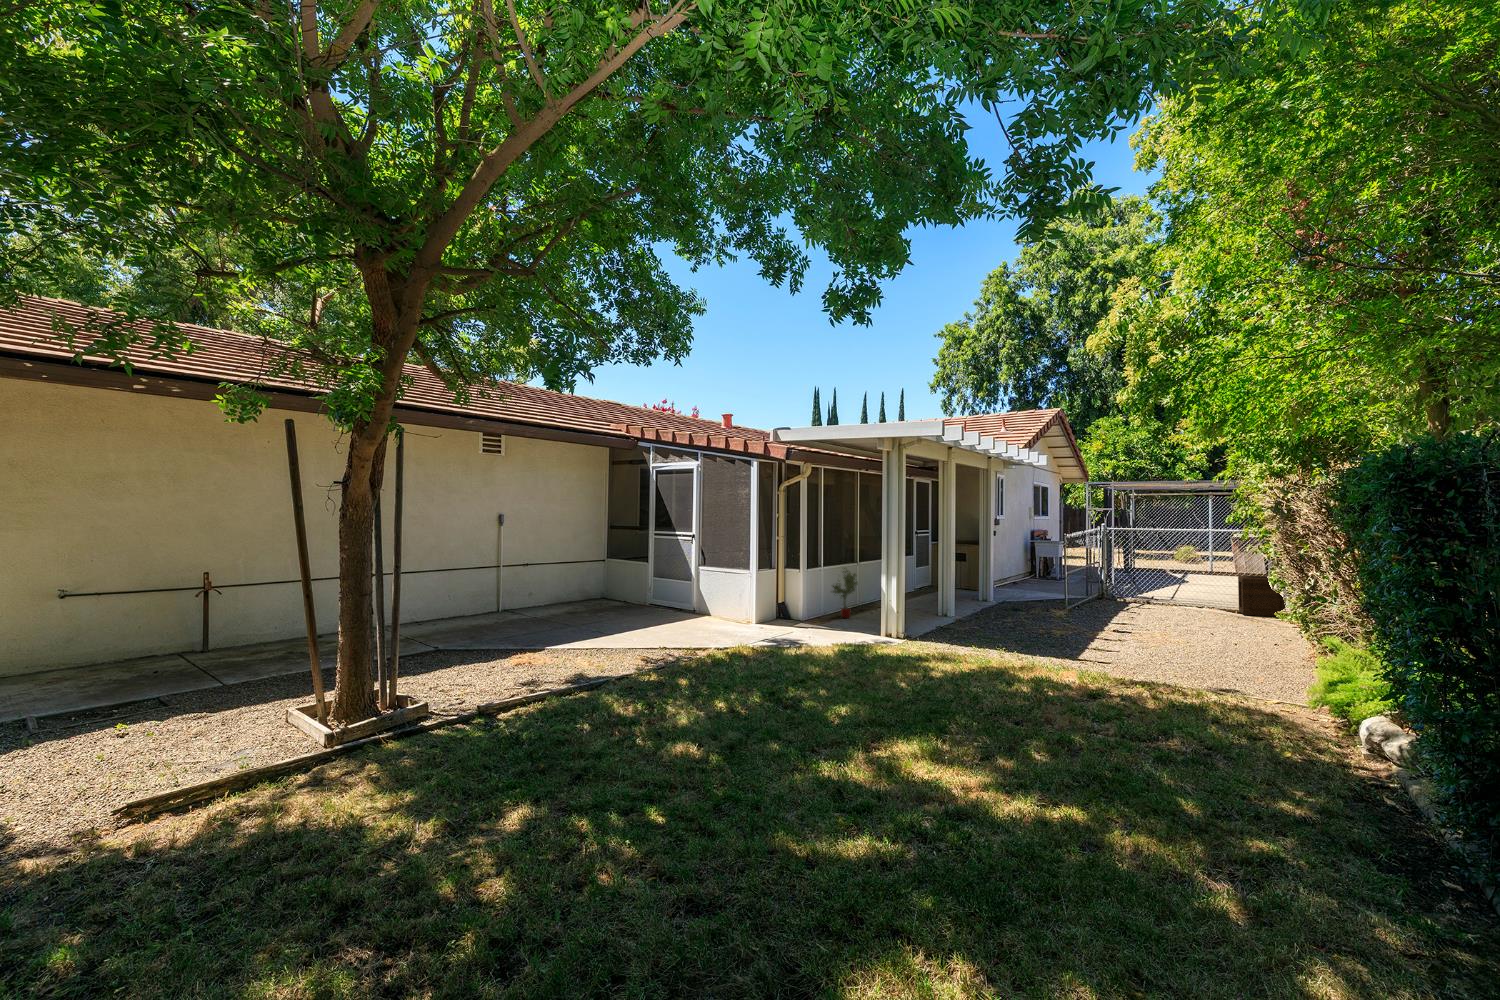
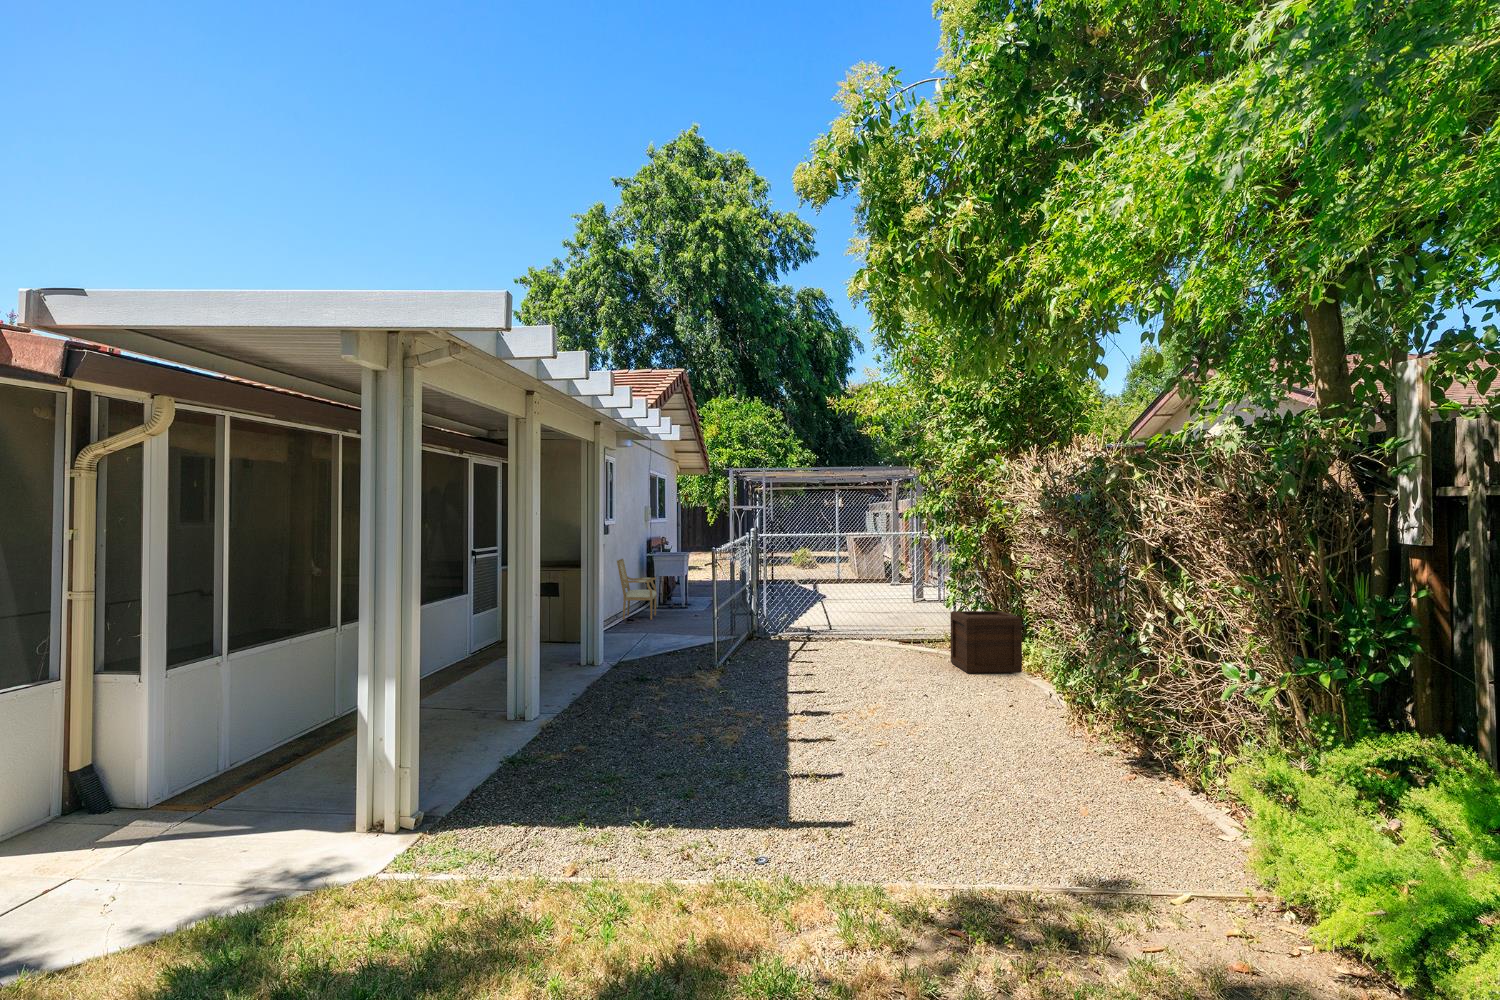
chair: none [1007,543,1037,585] -> present [617,559,657,620]
potted tree: present [833,568,858,618] -> none [245,648,327,768]

